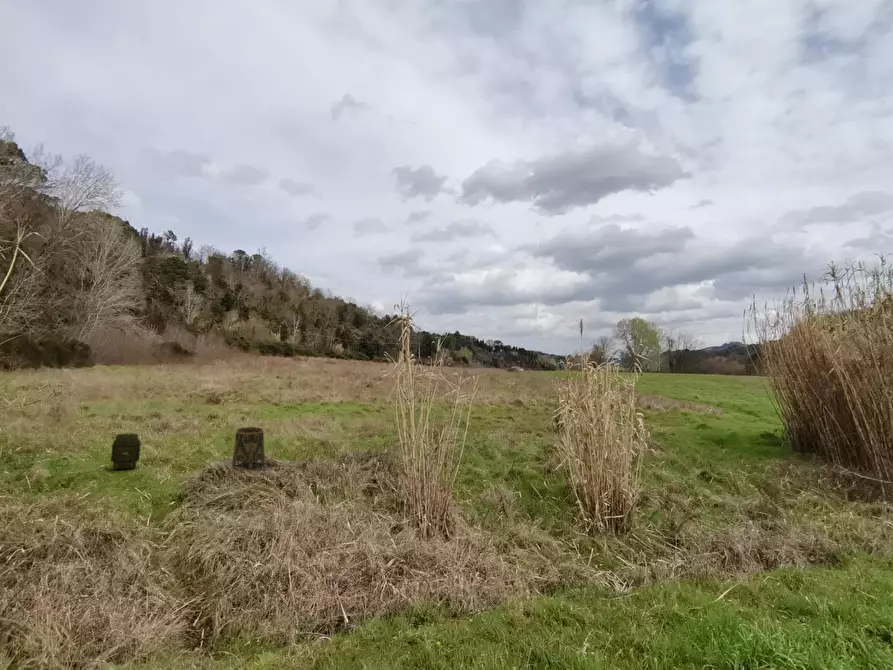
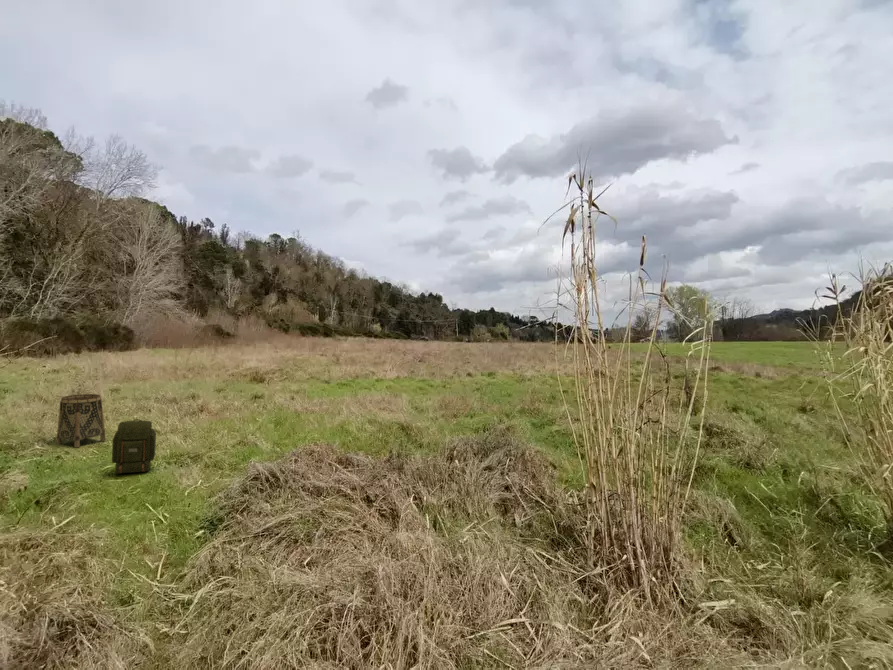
basket: present [232,427,264,468] -> present [56,394,105,447]

